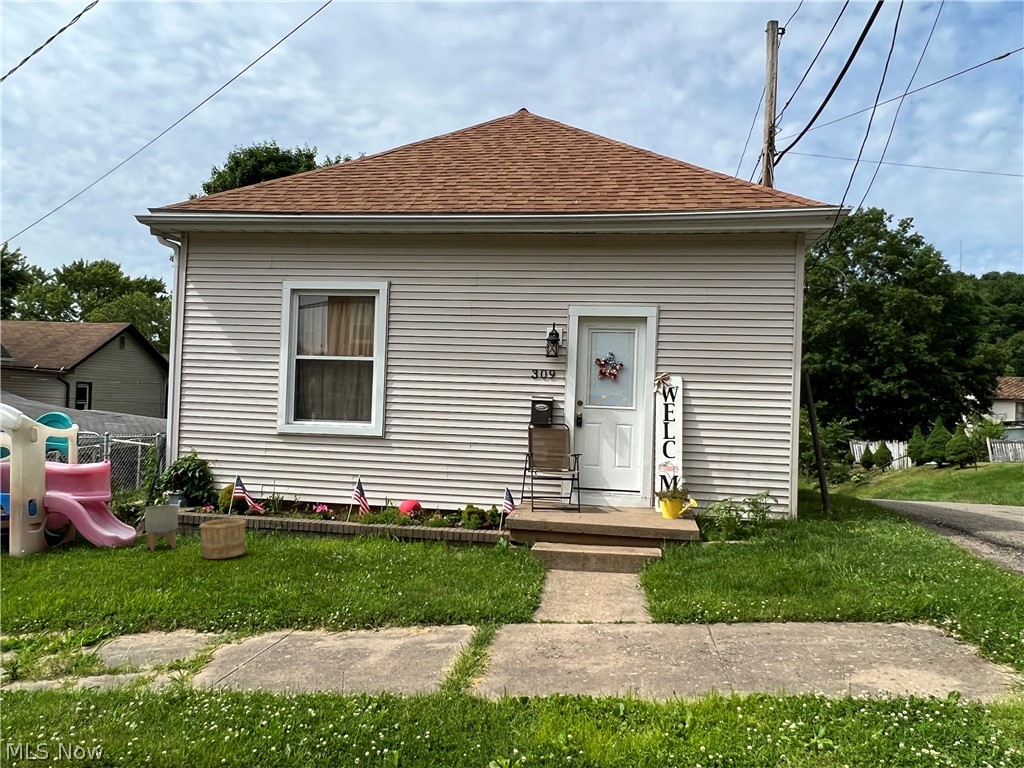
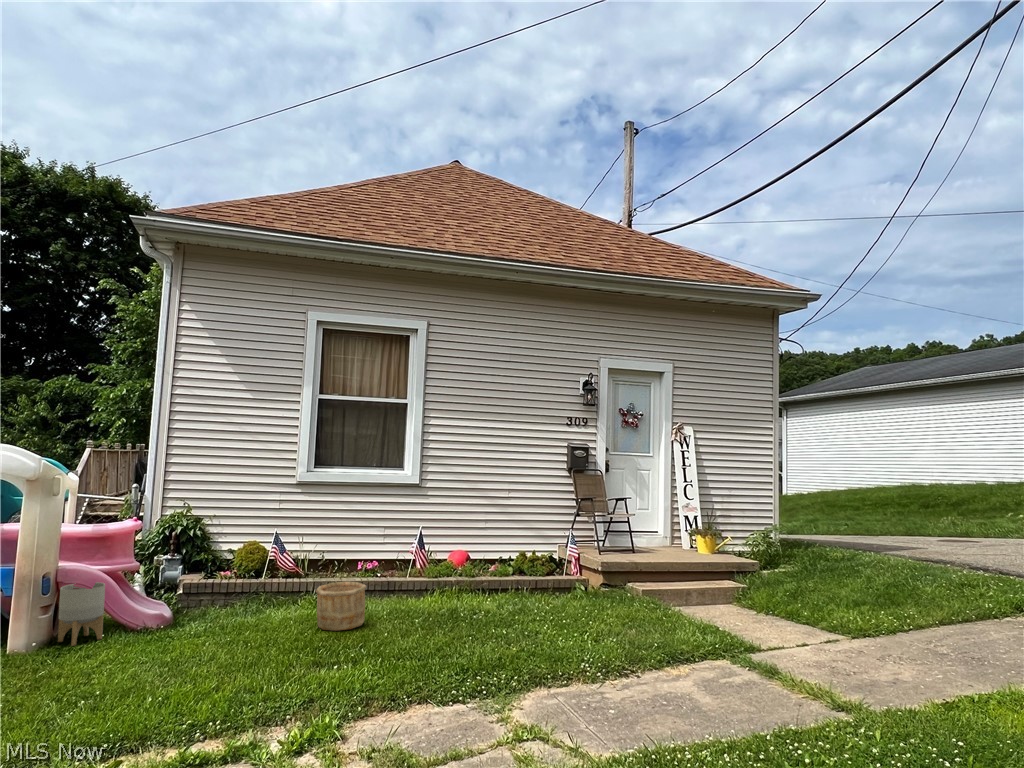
planter: present [145,505,178,550] -> present [58,582,105,646]

